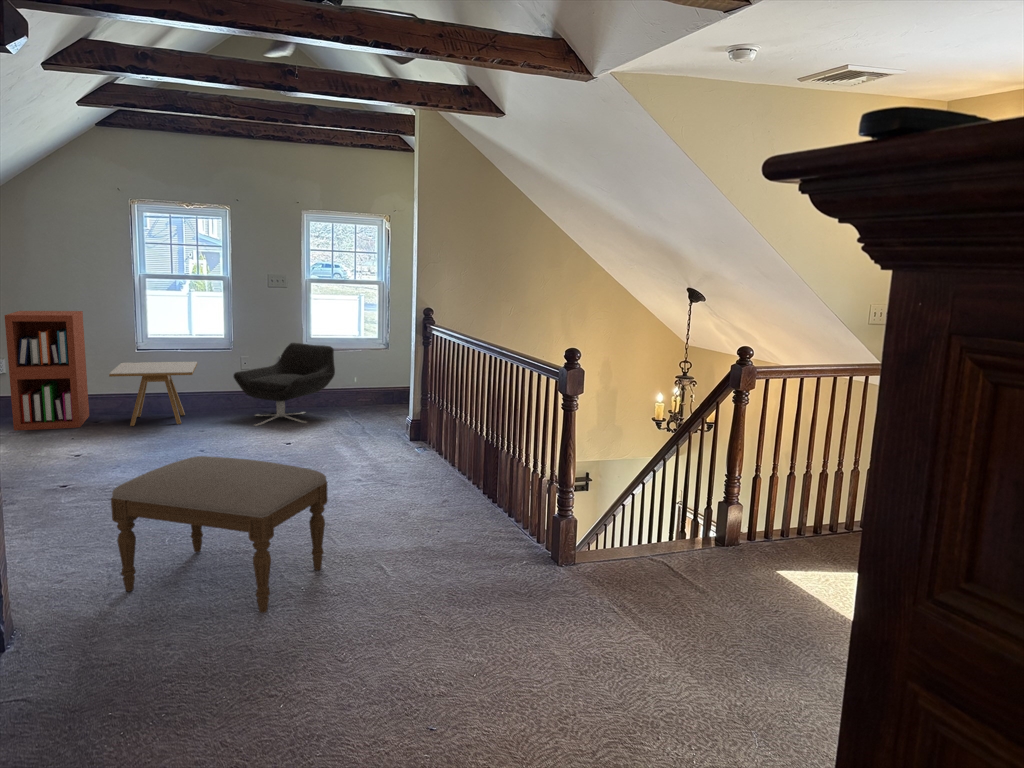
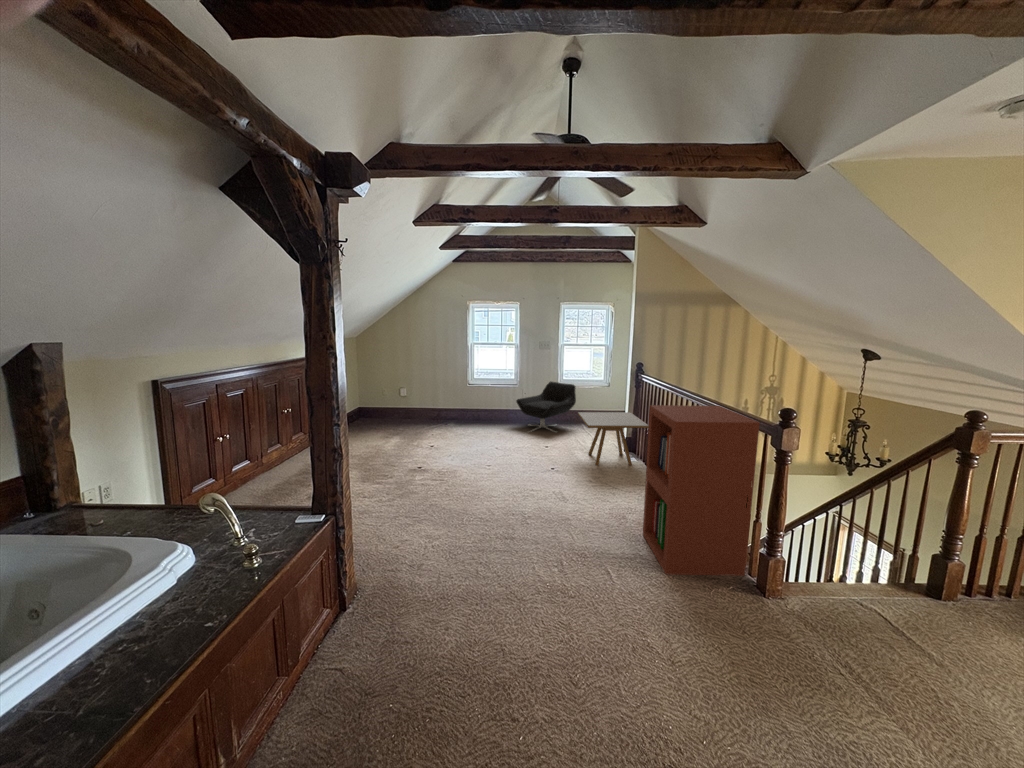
bookshelf: present [5,311,89,431] -> present [643,405,760,576]
side table: present [109,362,197,426] -> present [578,412,649,465]
ottoman: present [111,456,328,613] -> none [429,470,570,602]

